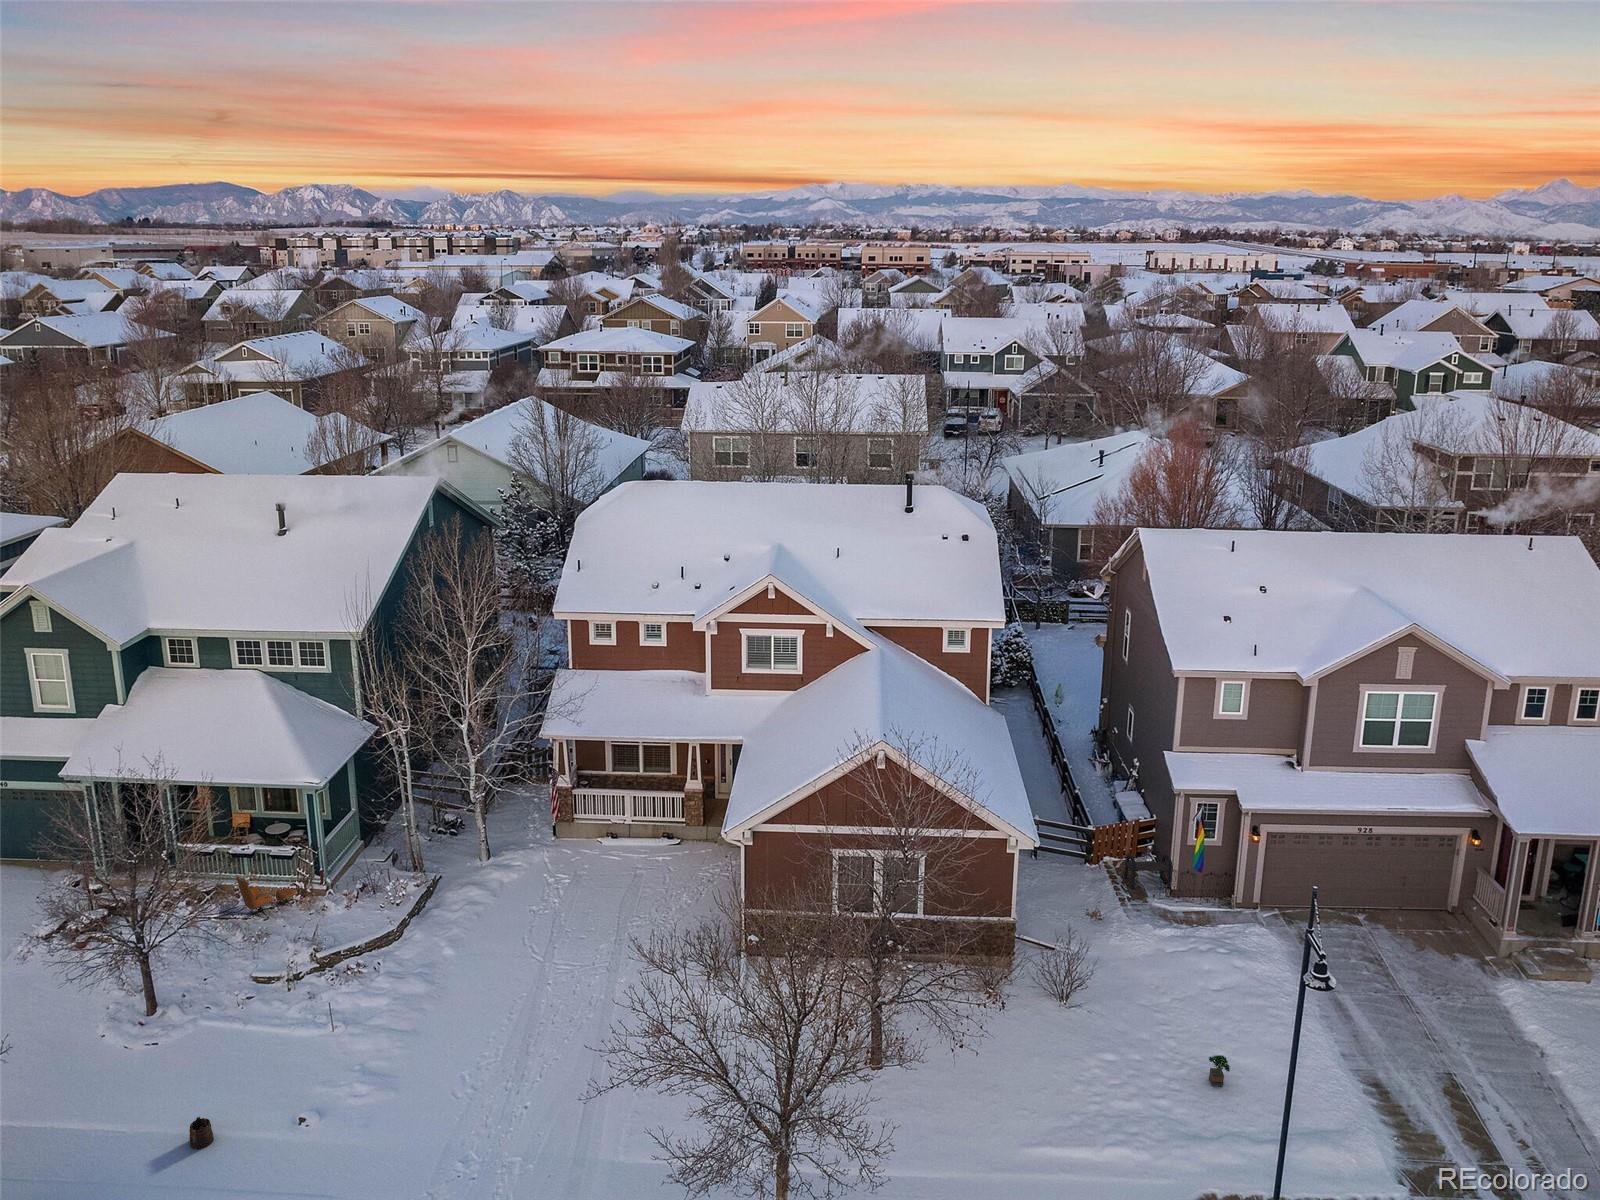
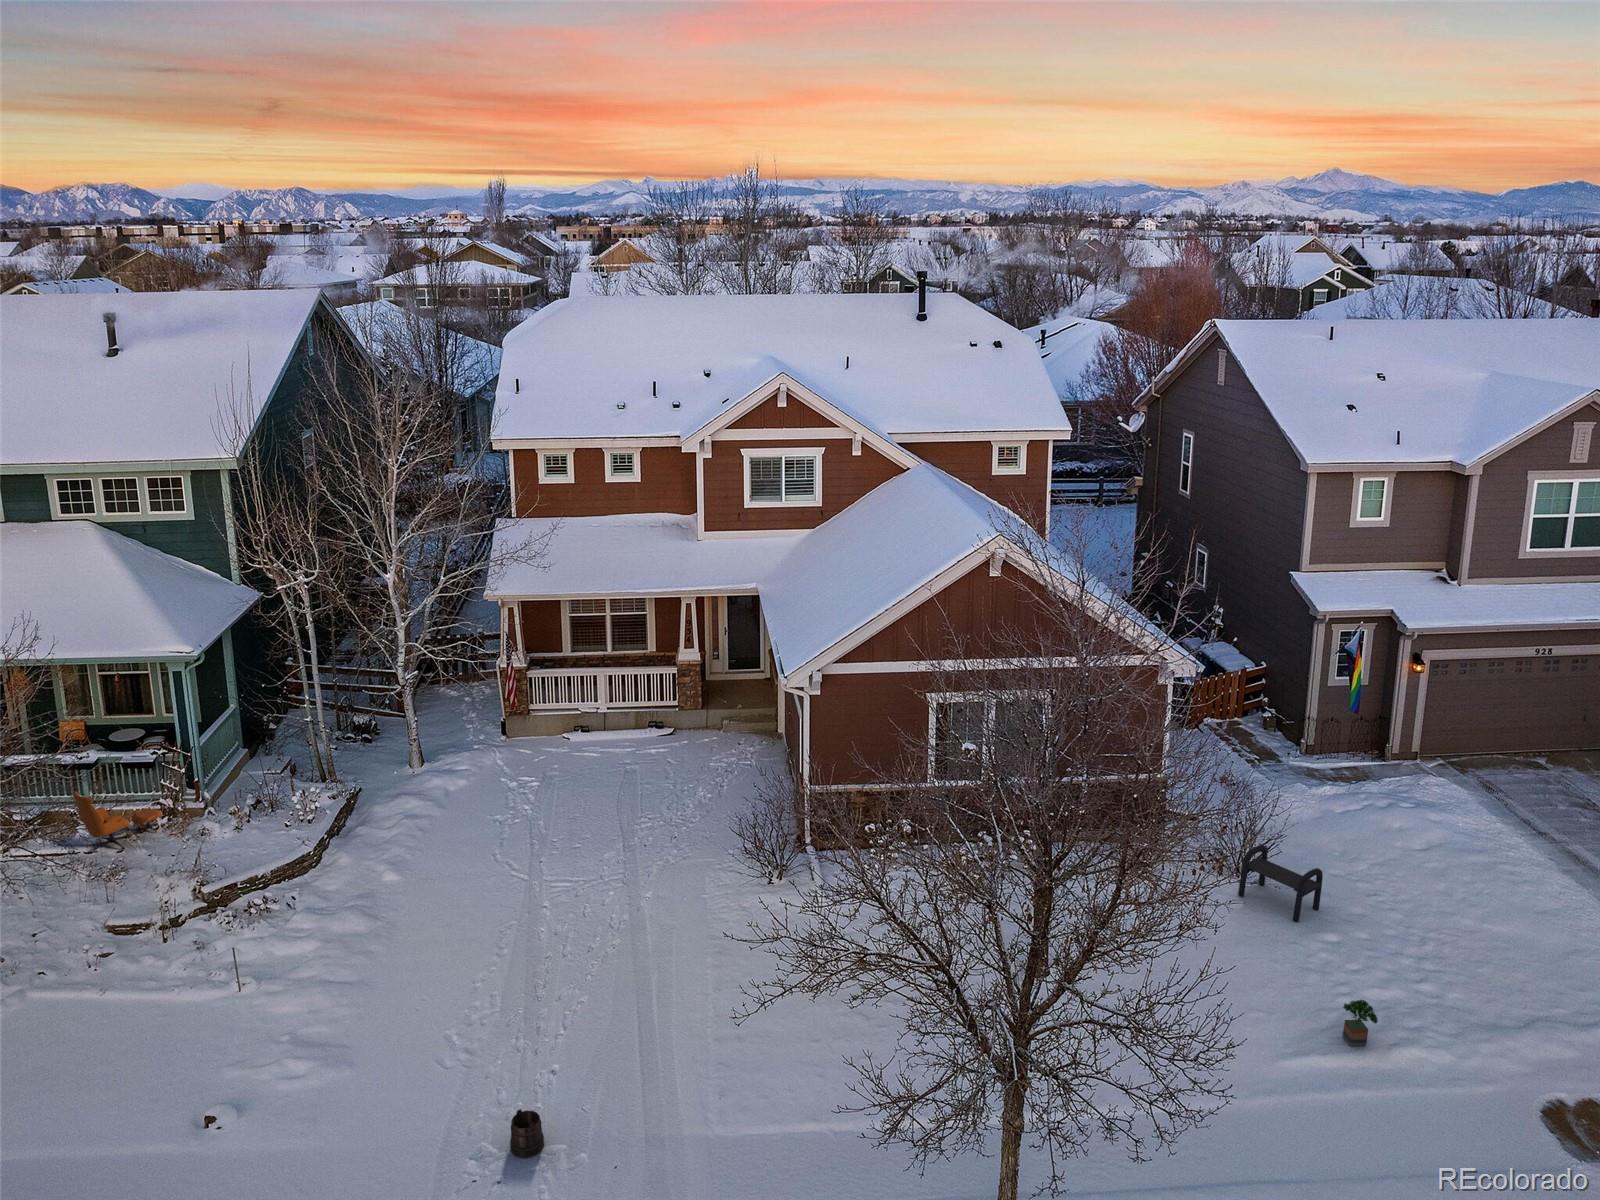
bench: present [1124,854,1172,889] -> present [1238,845,1323,922]
potted tree: present [1209,1055,1230,1087] -> present [1343,1000,1378,1047]
bucket: present [189,1117,214,1149] -> present [510,1109,544,1158]

